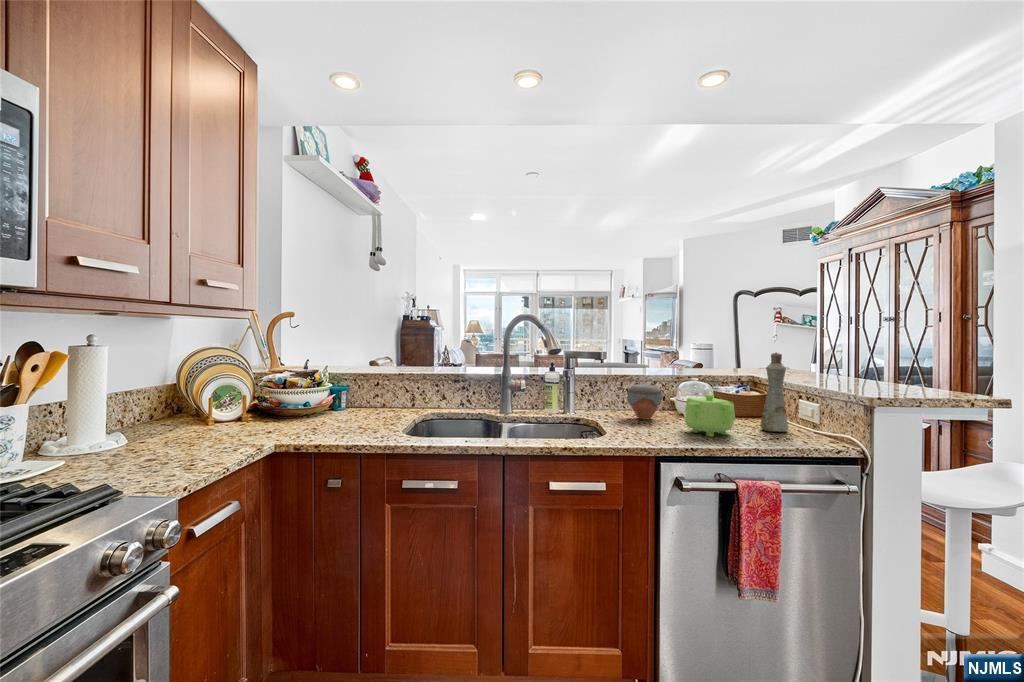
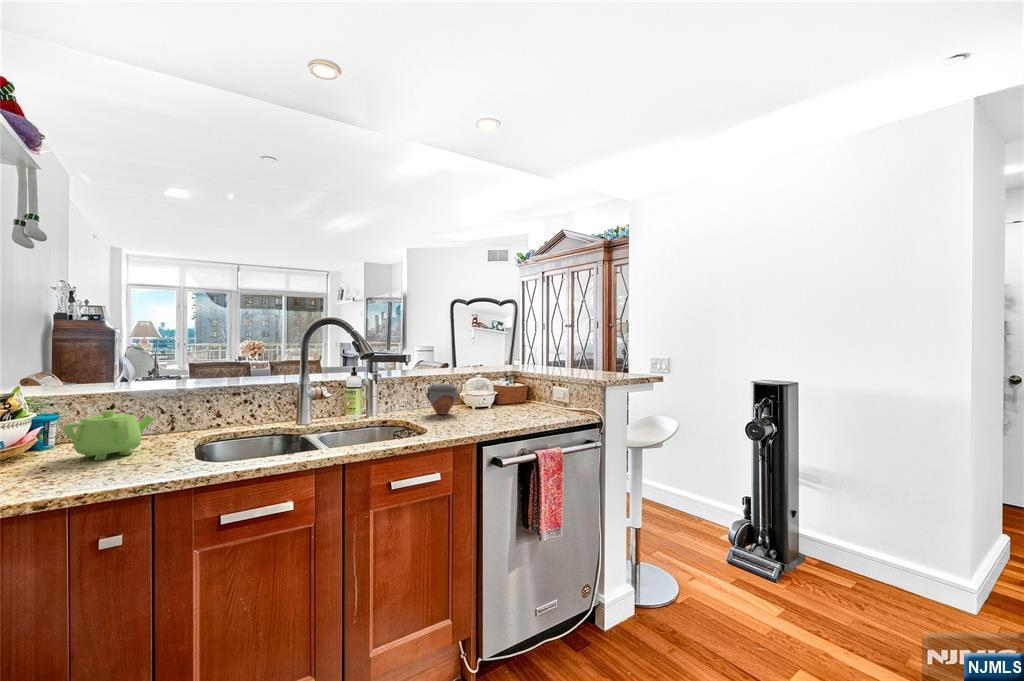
bottle: present [760,352,788,432] -> none [533,351,552,412]
teapot: present [685,394,735,436] -> present [63,410,154,460]

